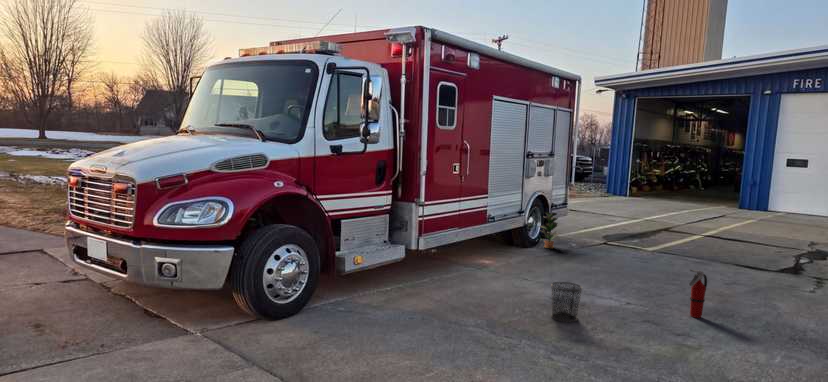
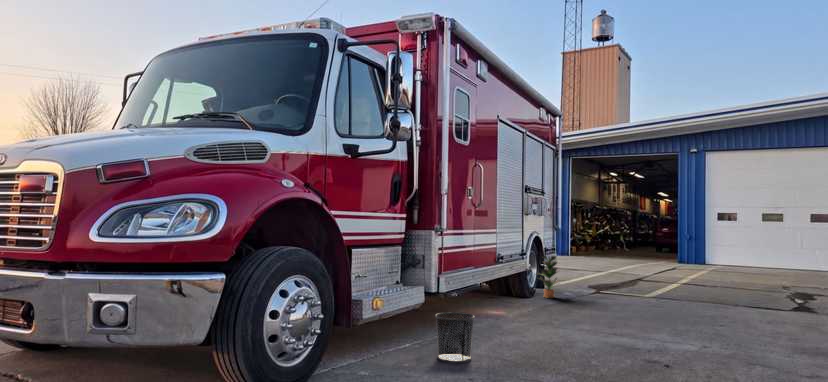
fire extinguisher: present [689,270,707,318] -> none [783,298,804,359]
waste bin: present [551,282,582,322] -> present [435,312,475,363]

